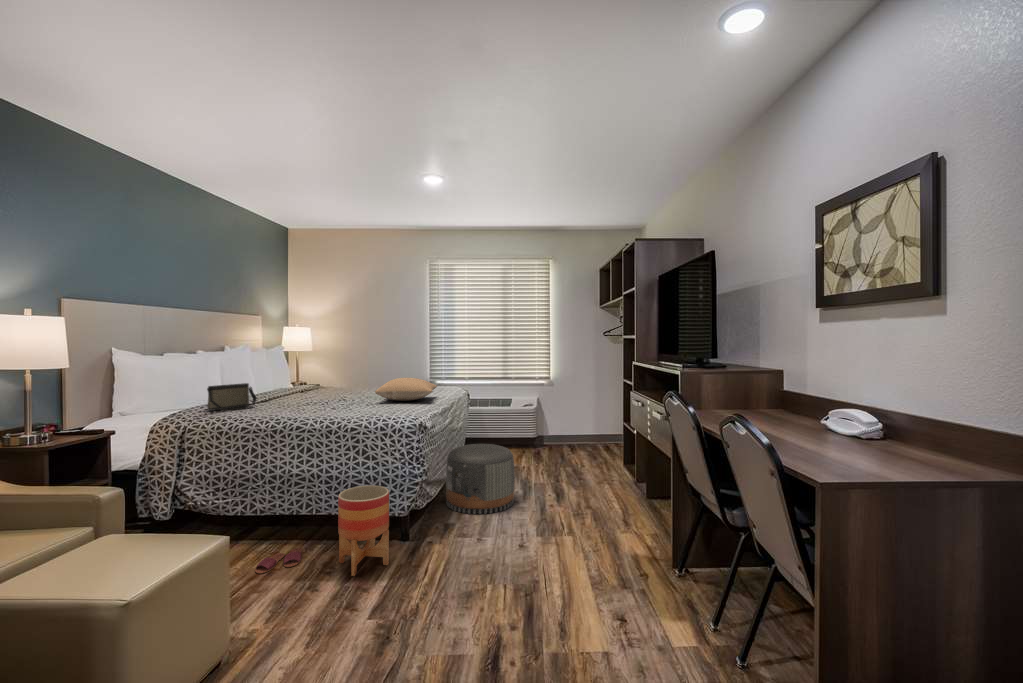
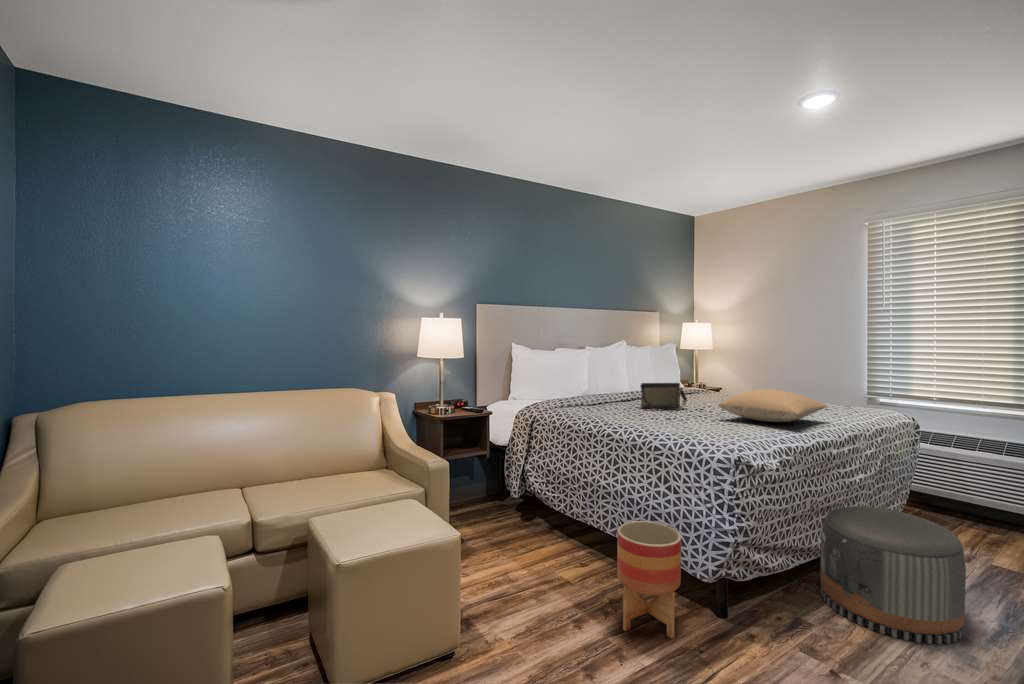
handbag: present [207,383,257,411] -> present [640,383,687,410]
slippers: present [255,548,302,574] -> none [550,566,603,587]

